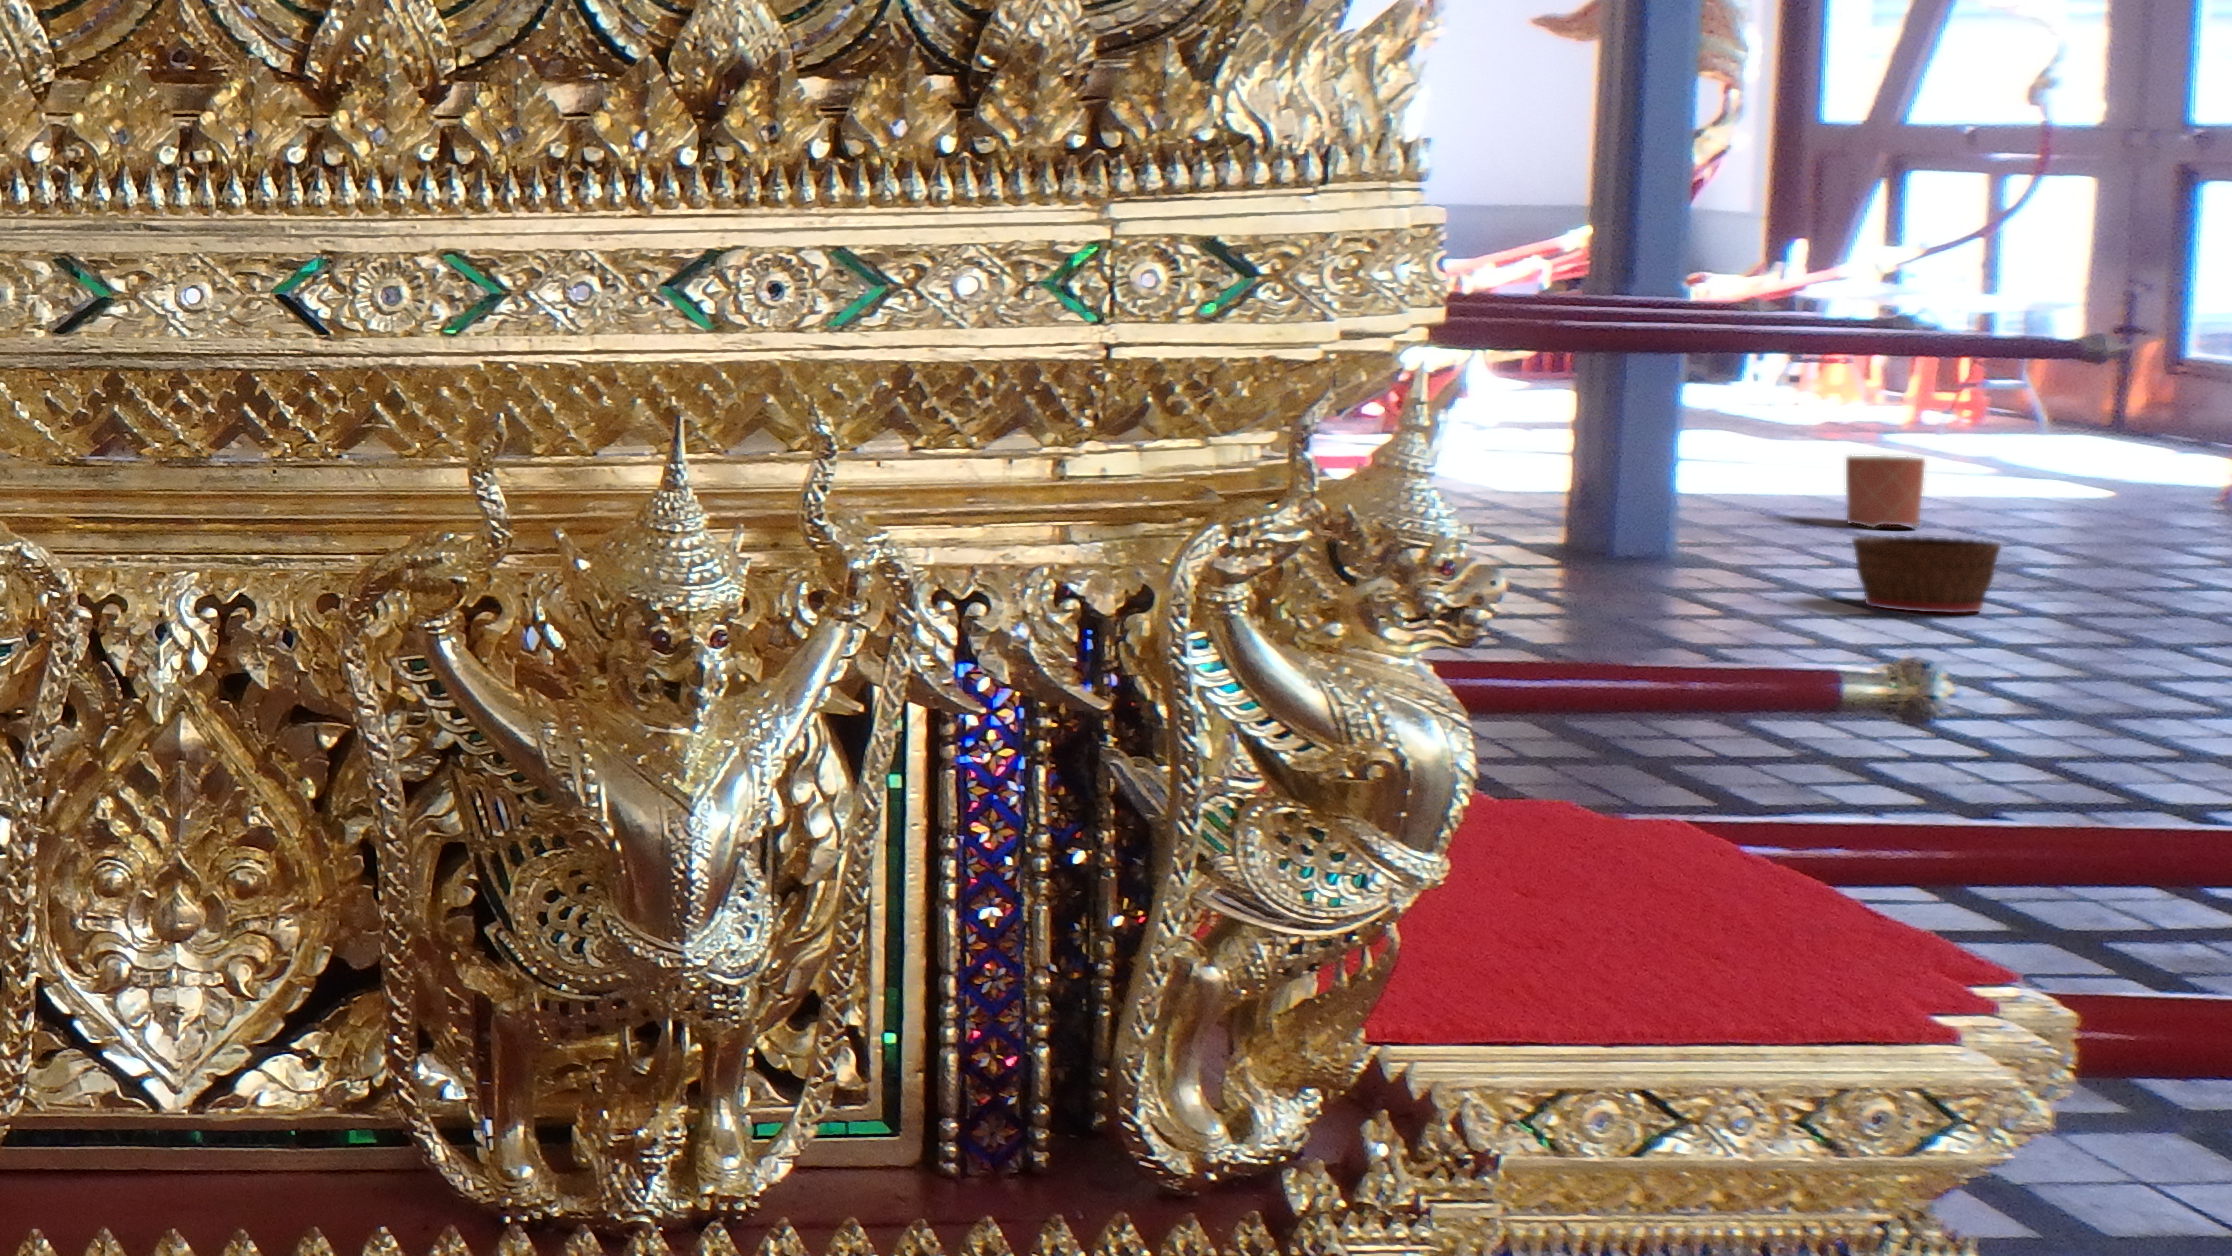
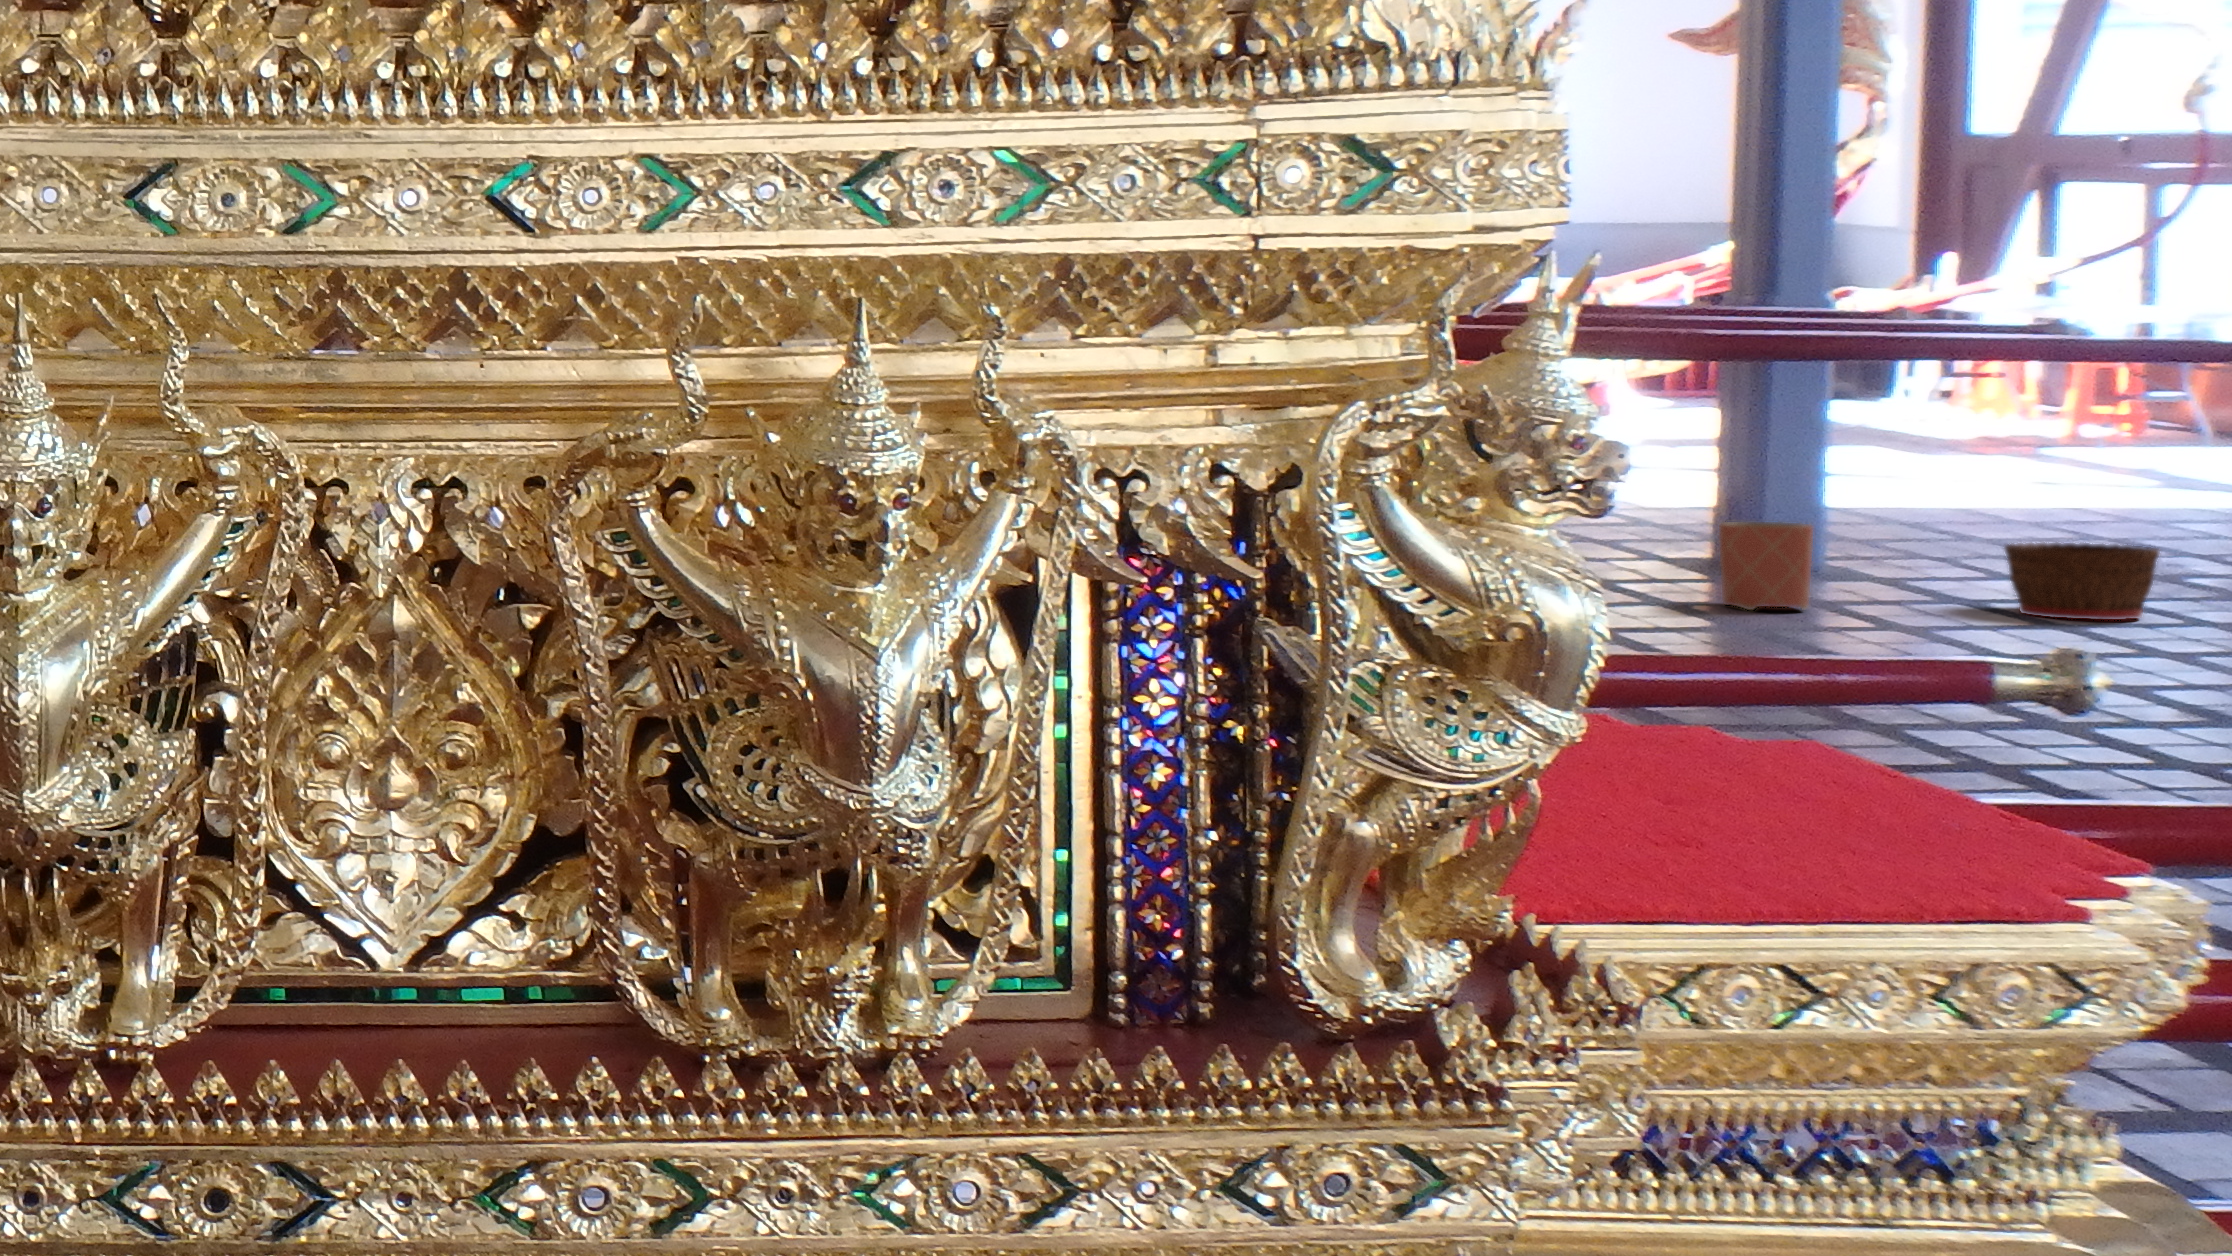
planter: present [1846,456,1925,527] -> present [1719,522,1813,611]

